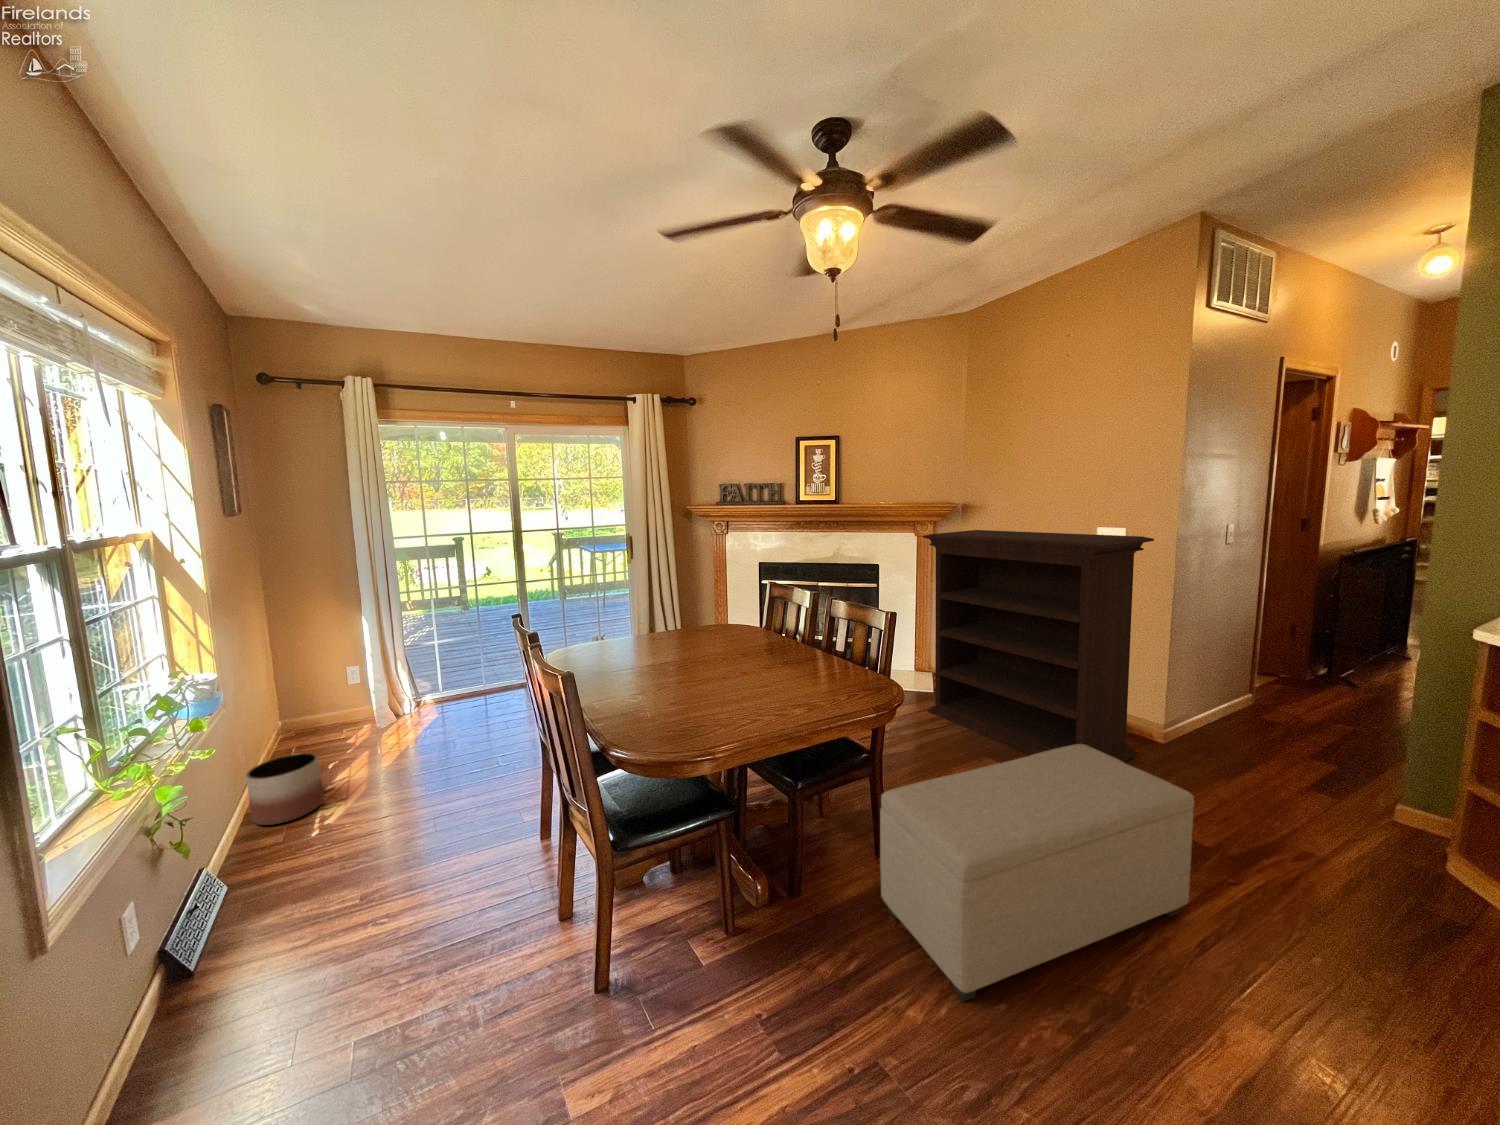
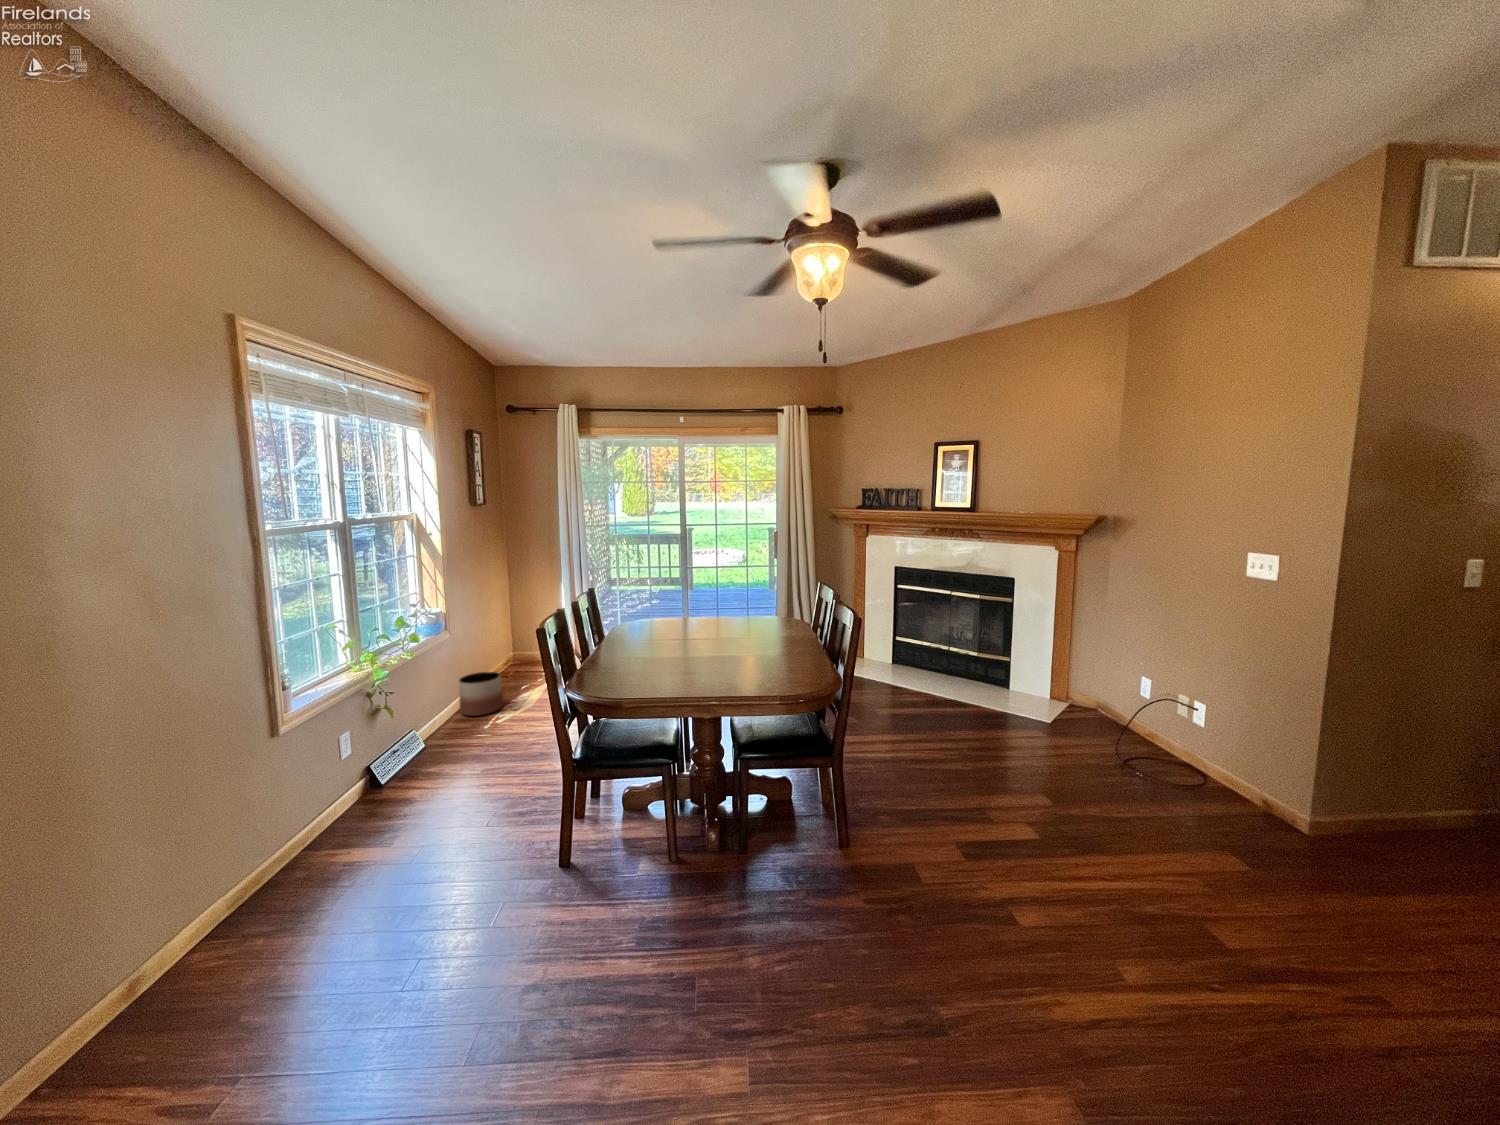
bookshelf: present [923,530,1154,762] -> none [1023,550,1313,869]
ottoman: present [880,744,1194,1001] -> none [794,794,1152,1039]

